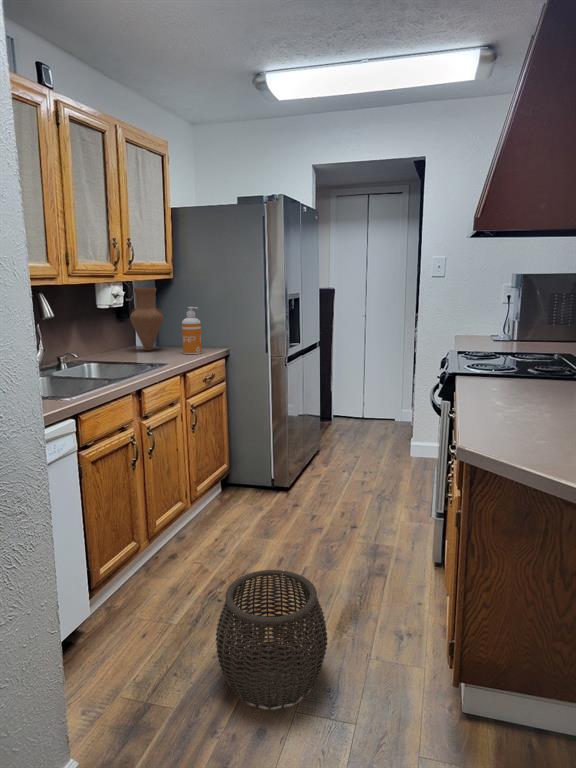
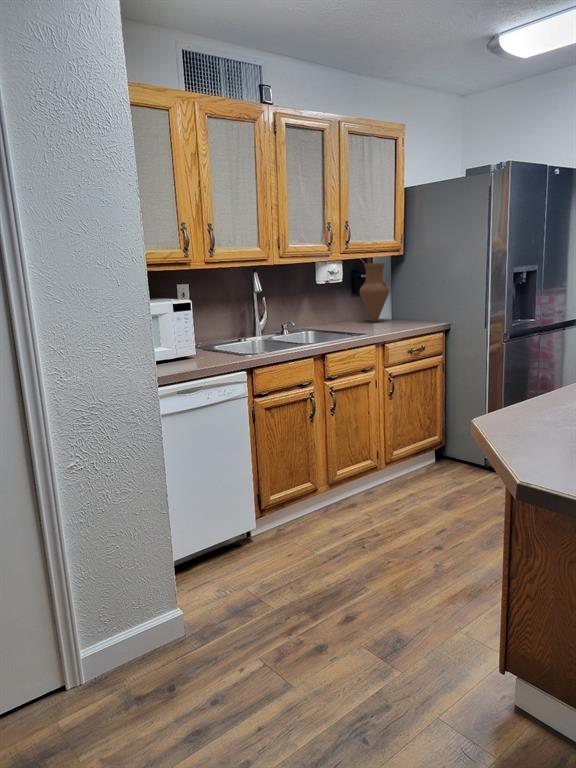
soap dispenser: present [182,307,202,354] -> none [399,281,417,327]
woven basket: present [216,570,328,708] -> none [311,522,411,639]

